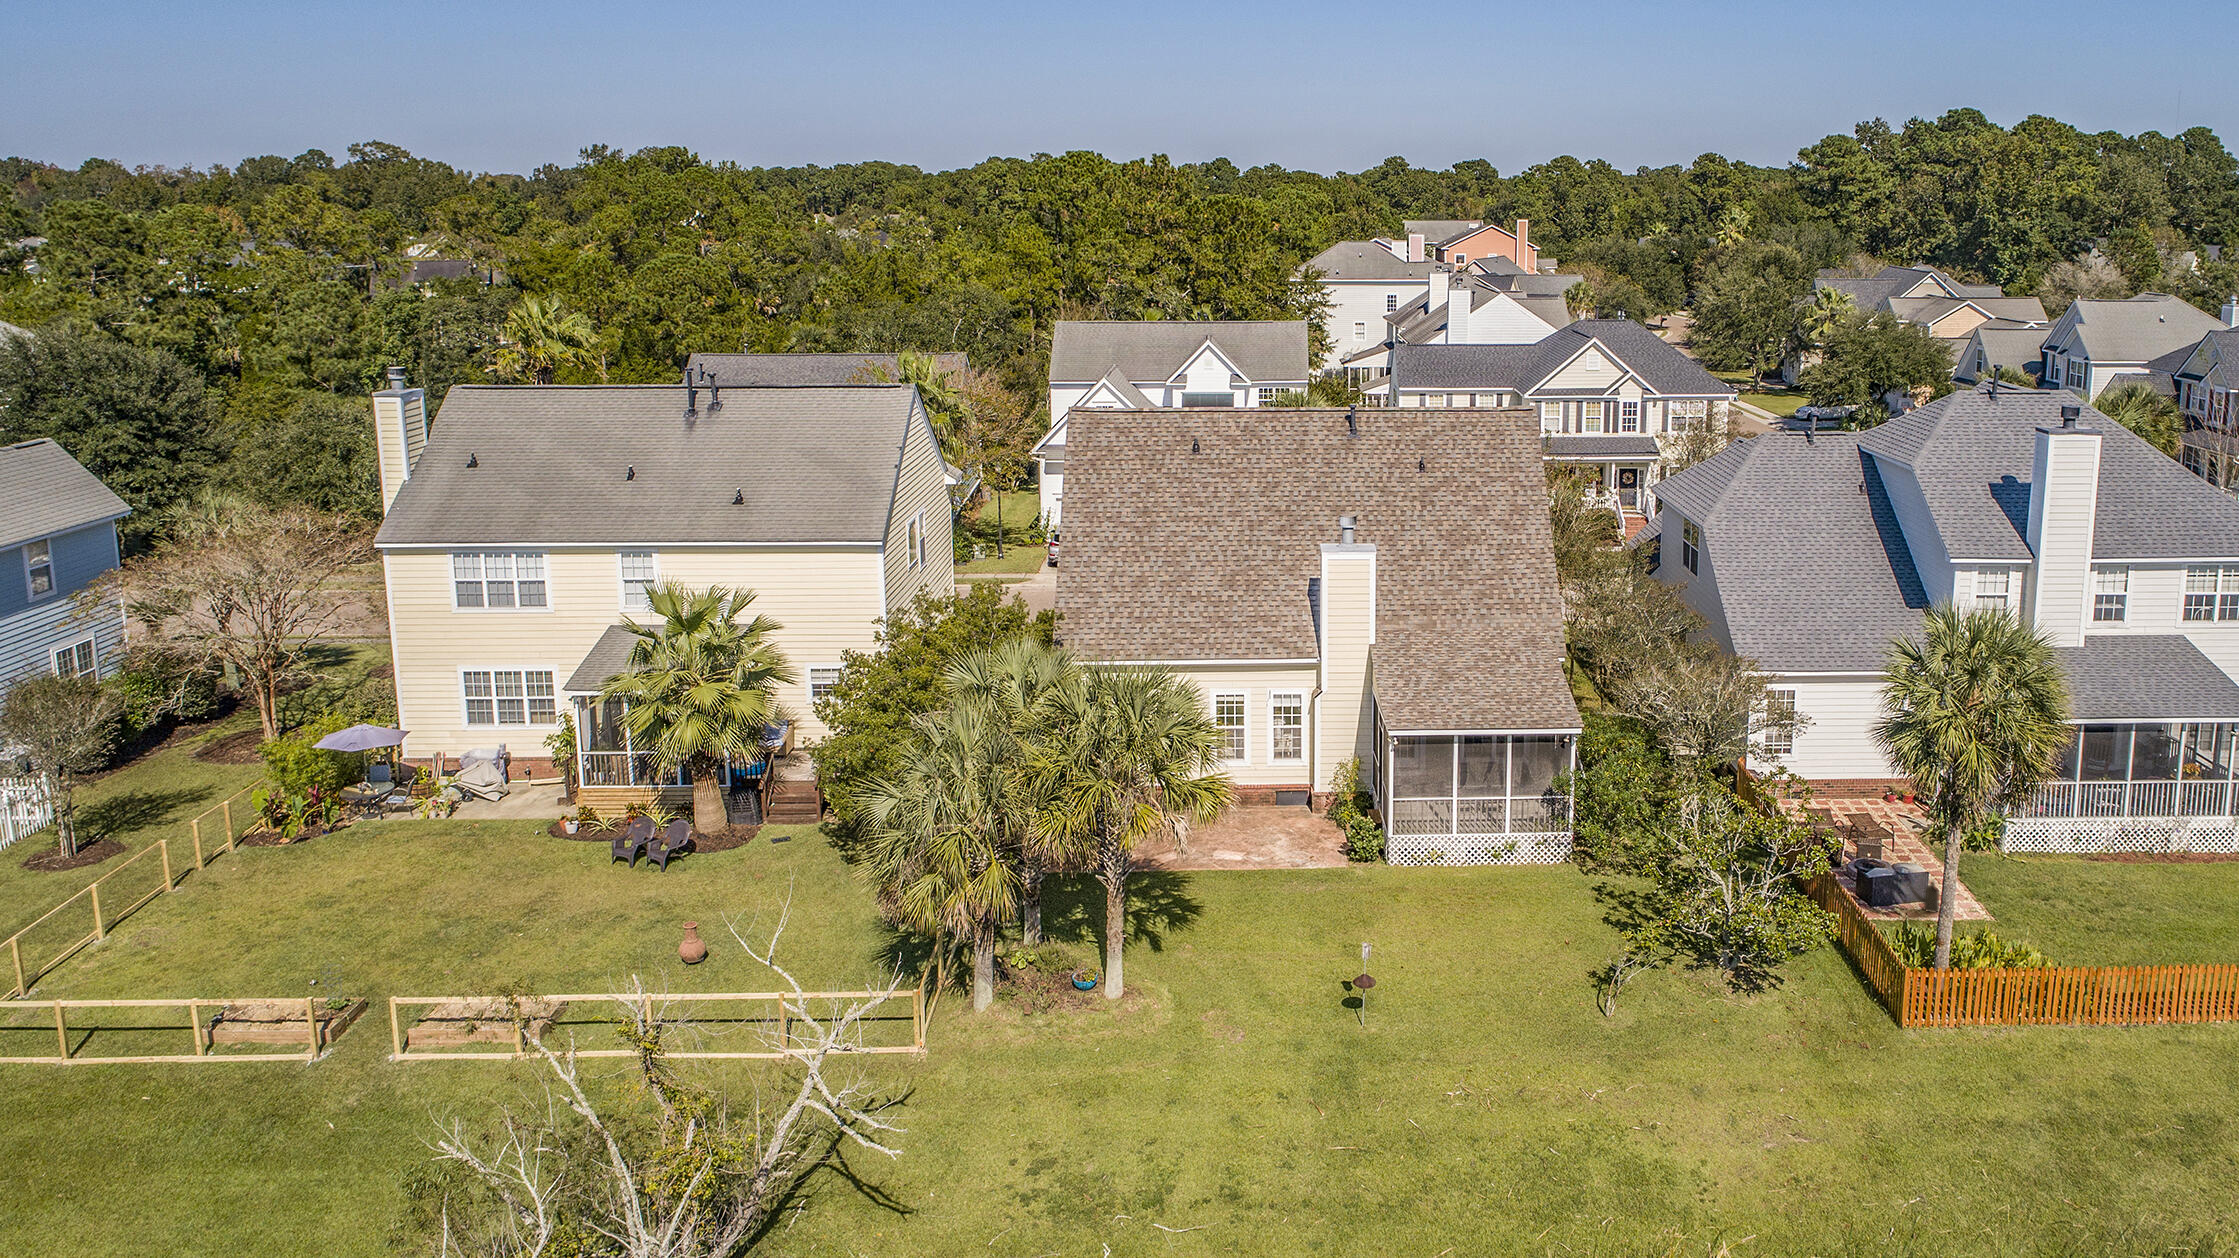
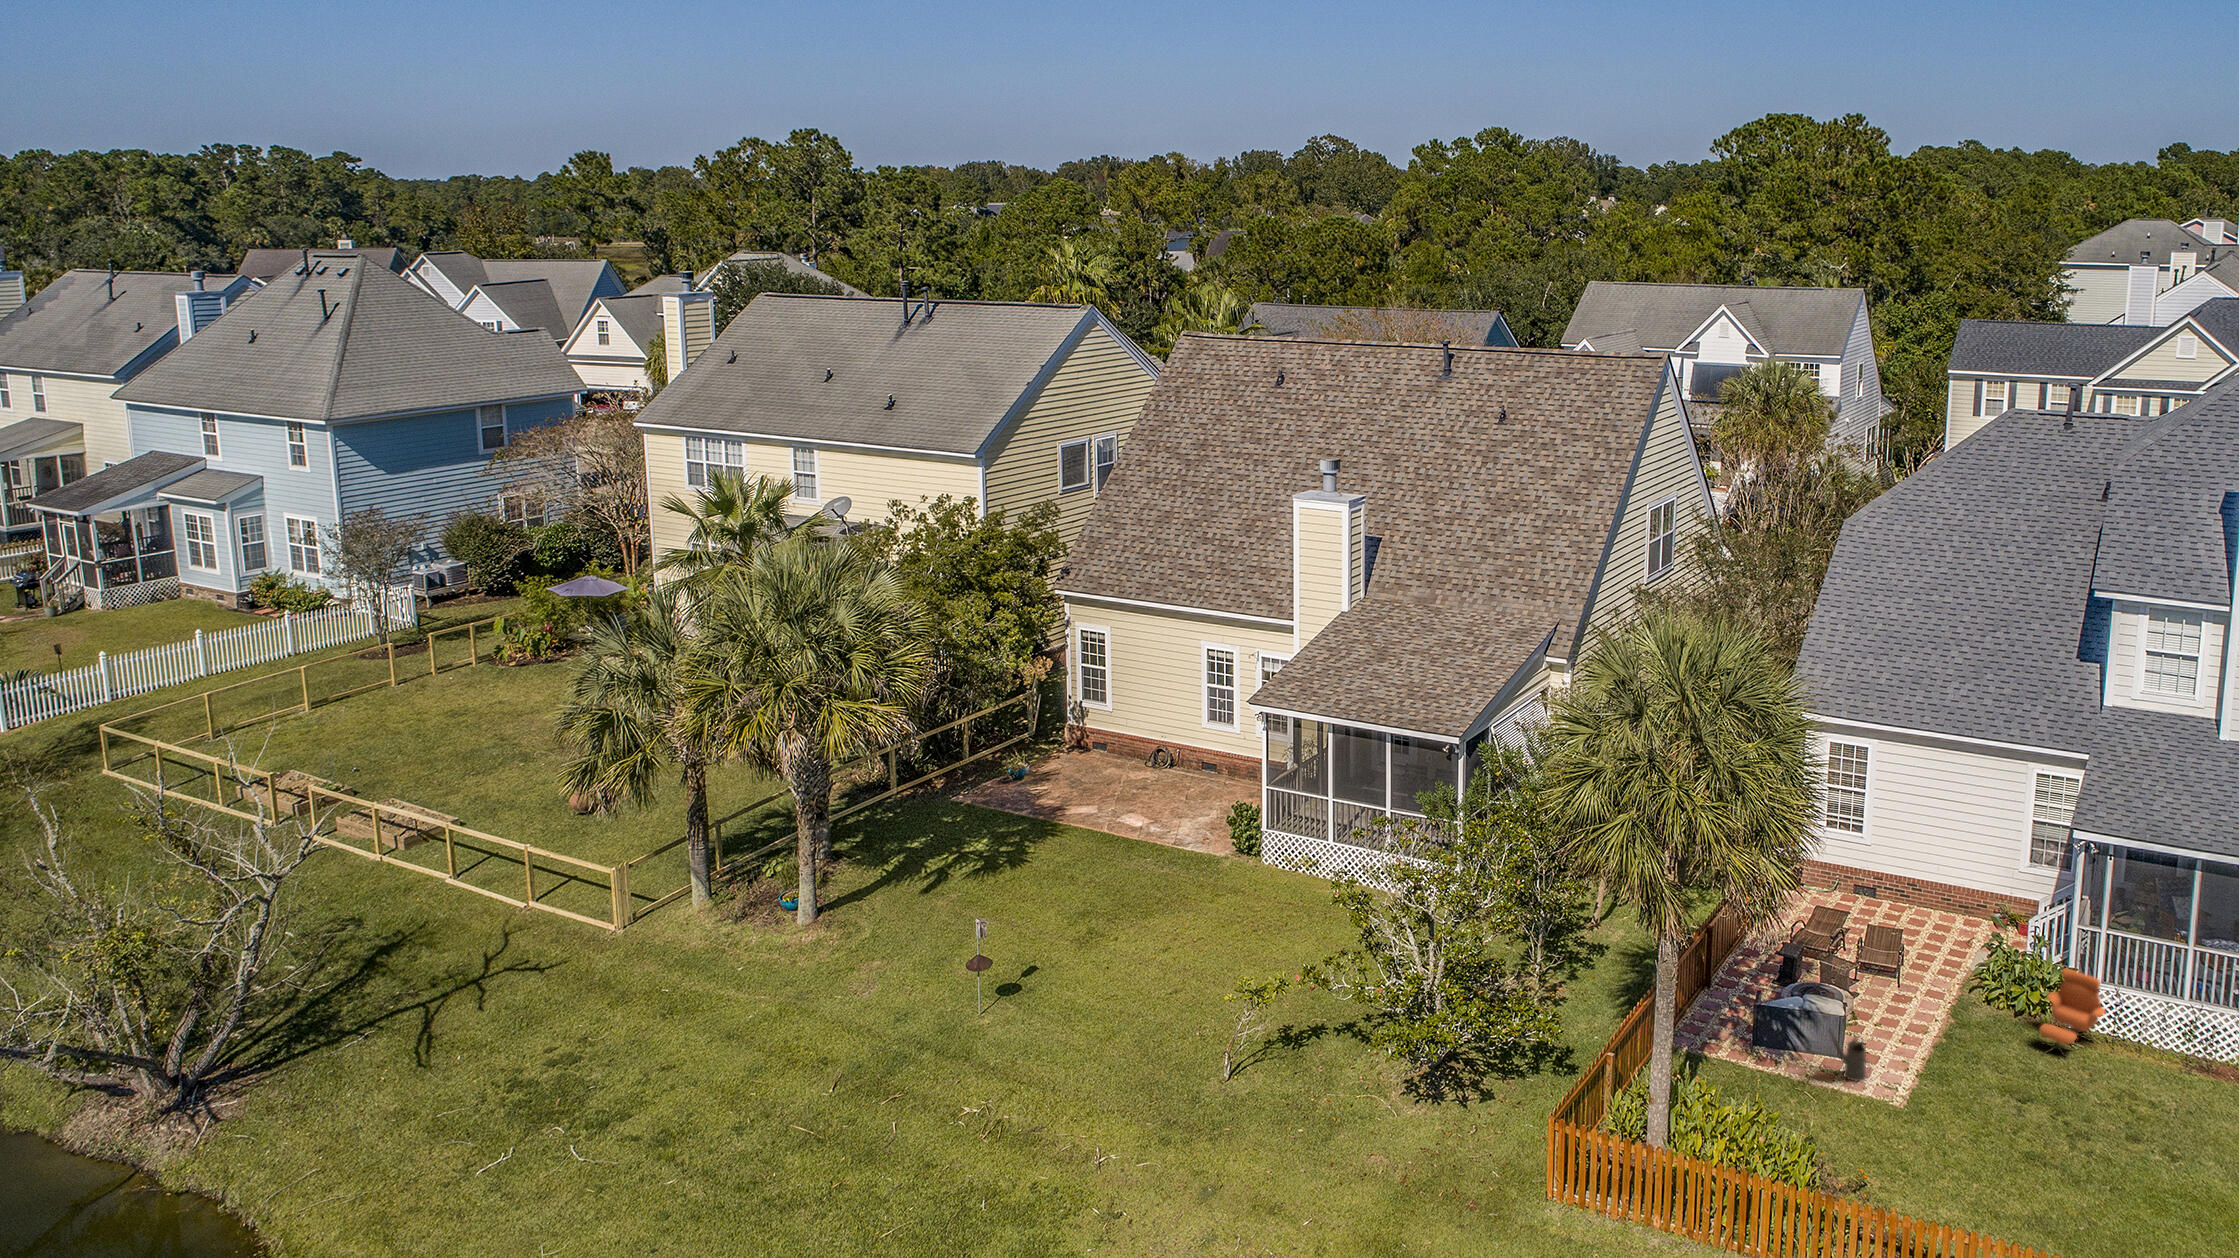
lounge chair: none [1989,814,2030,872] -> present [2039,969,2106,1056]

